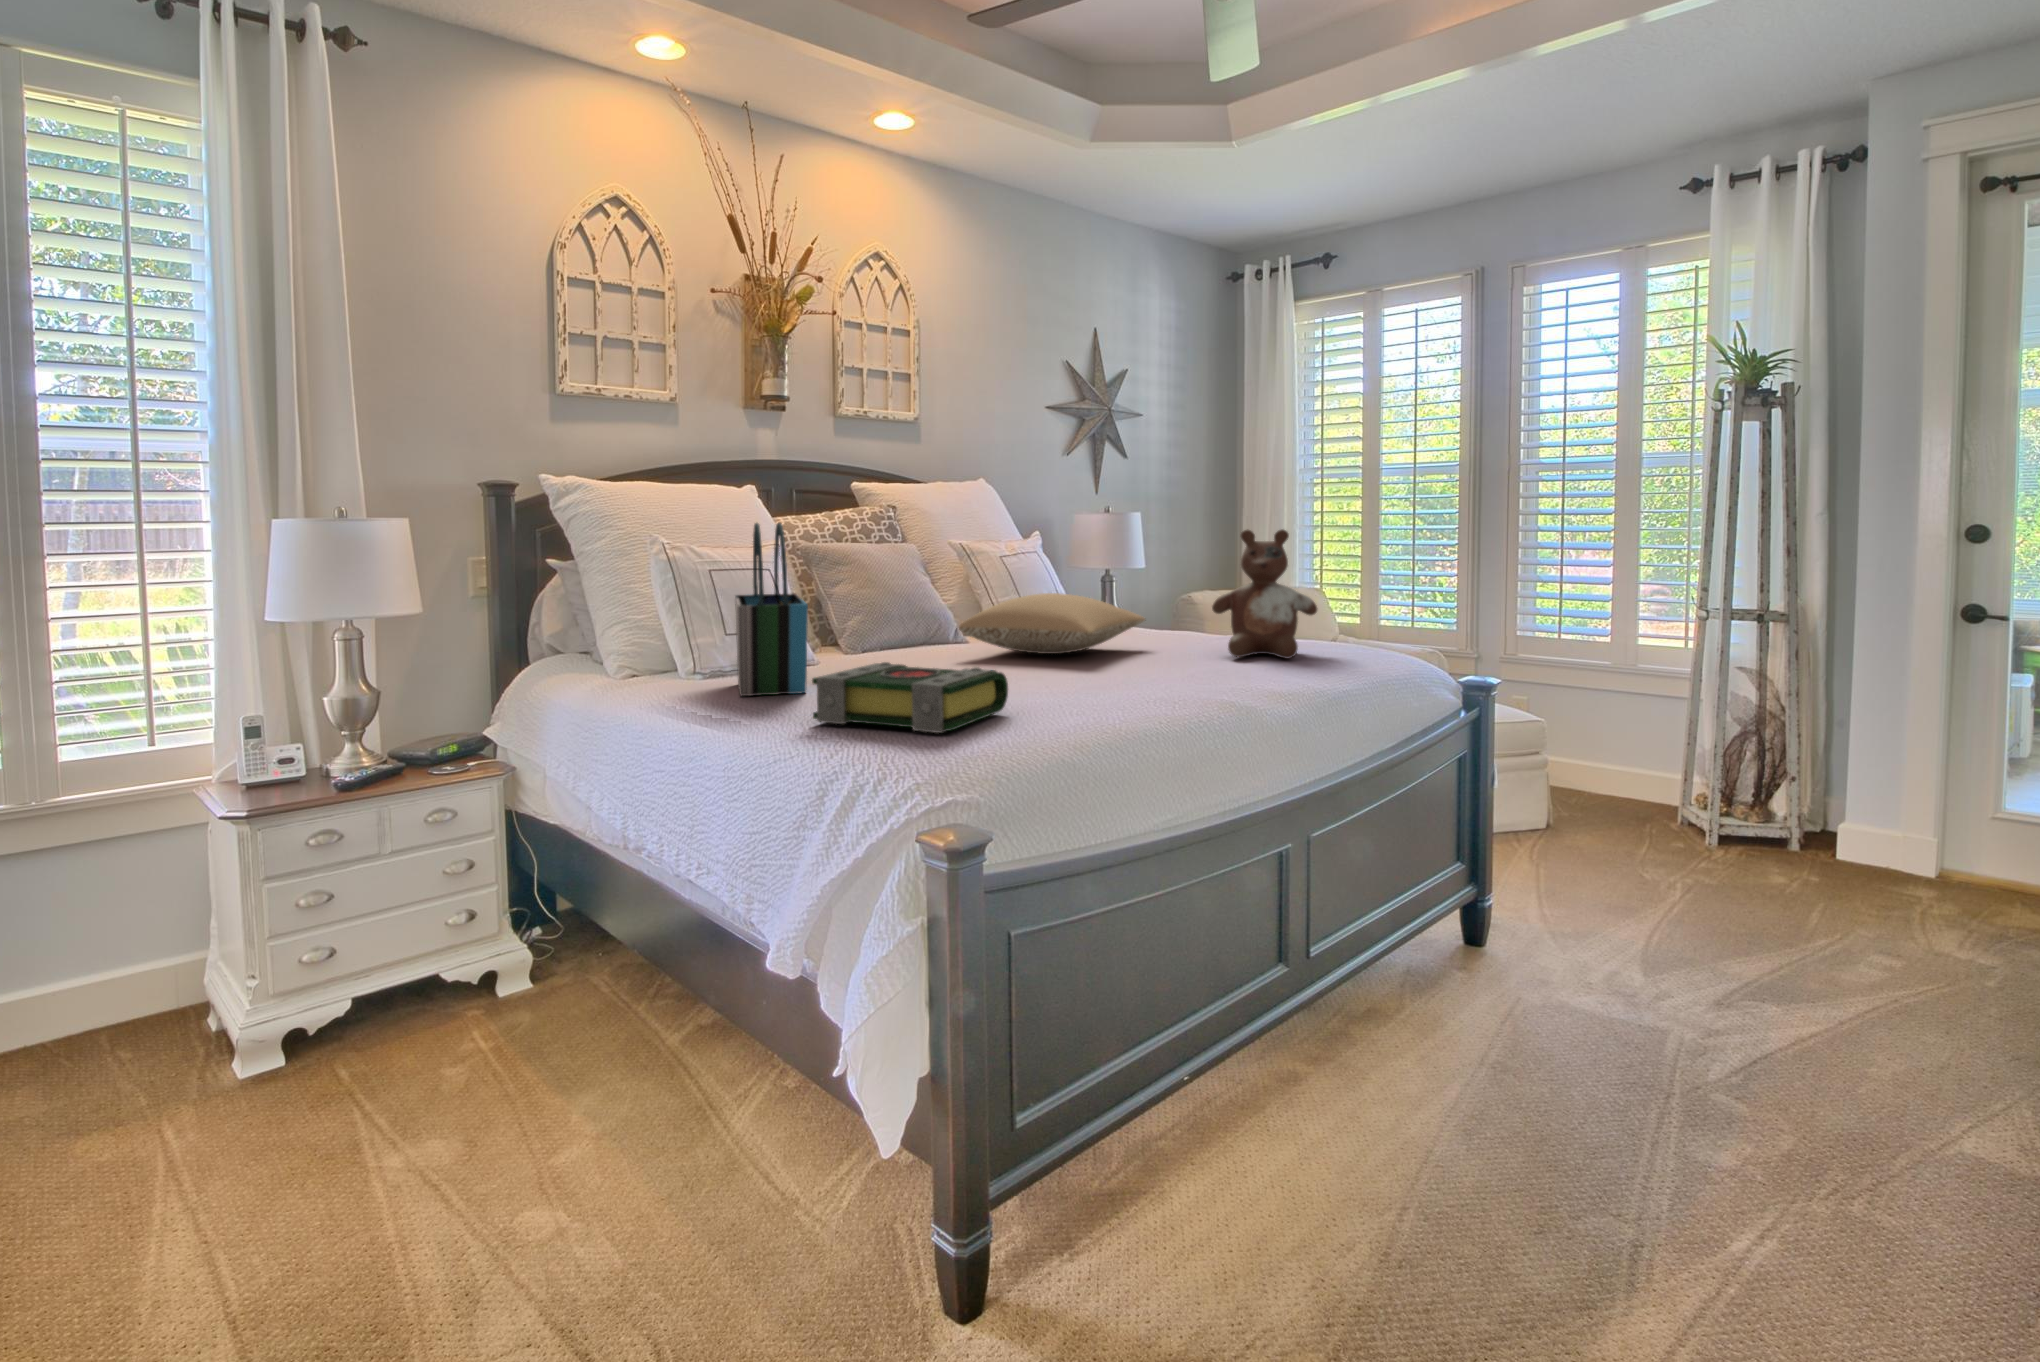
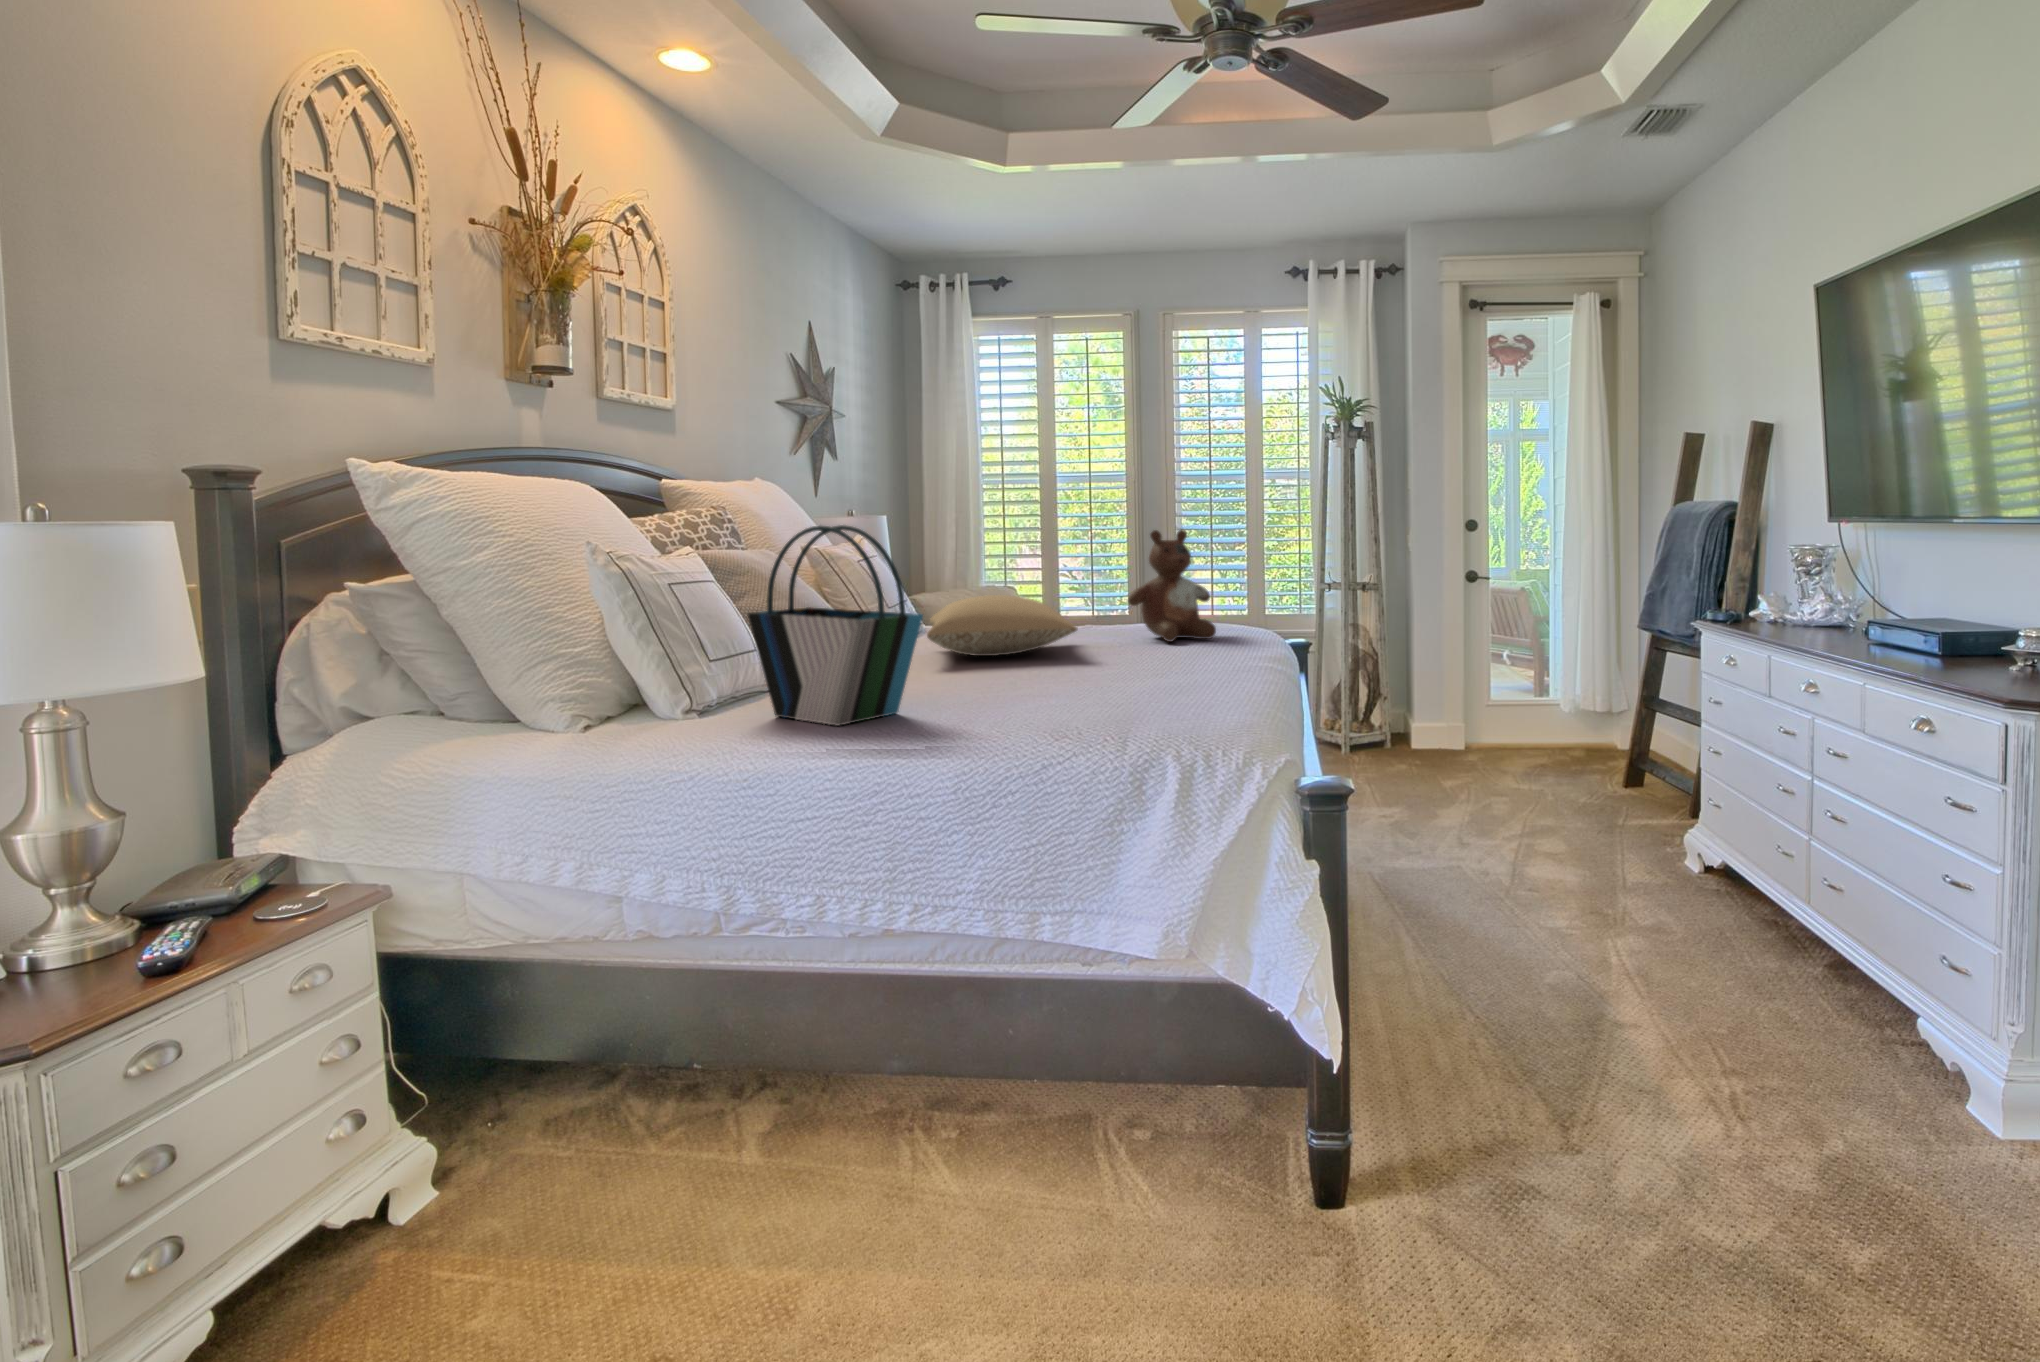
book: present [812,662,1008,733] -> none [1015,660,1187,730]

